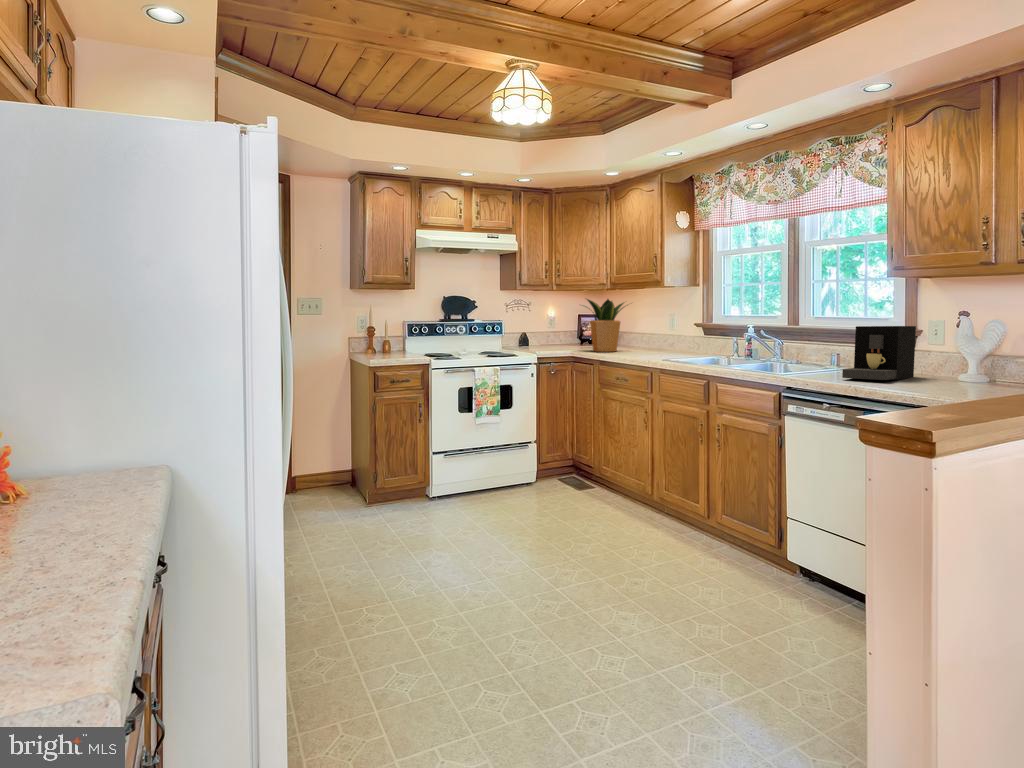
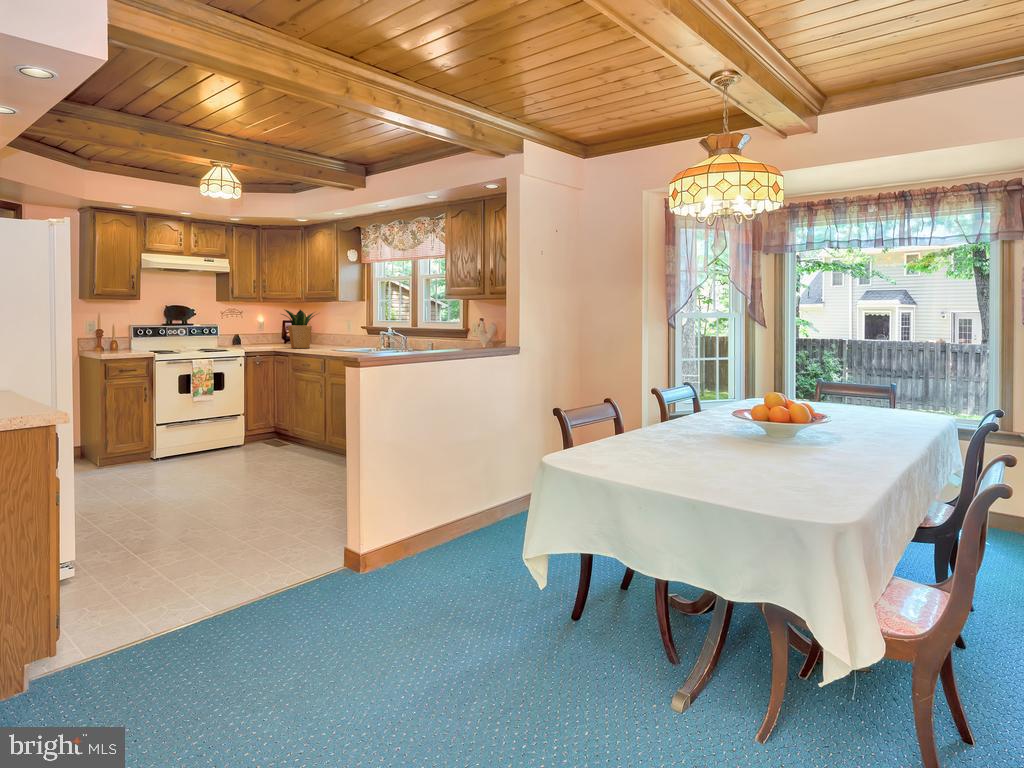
coffee maker: present [842,326,916,380] -> none [418,328,461,358]

